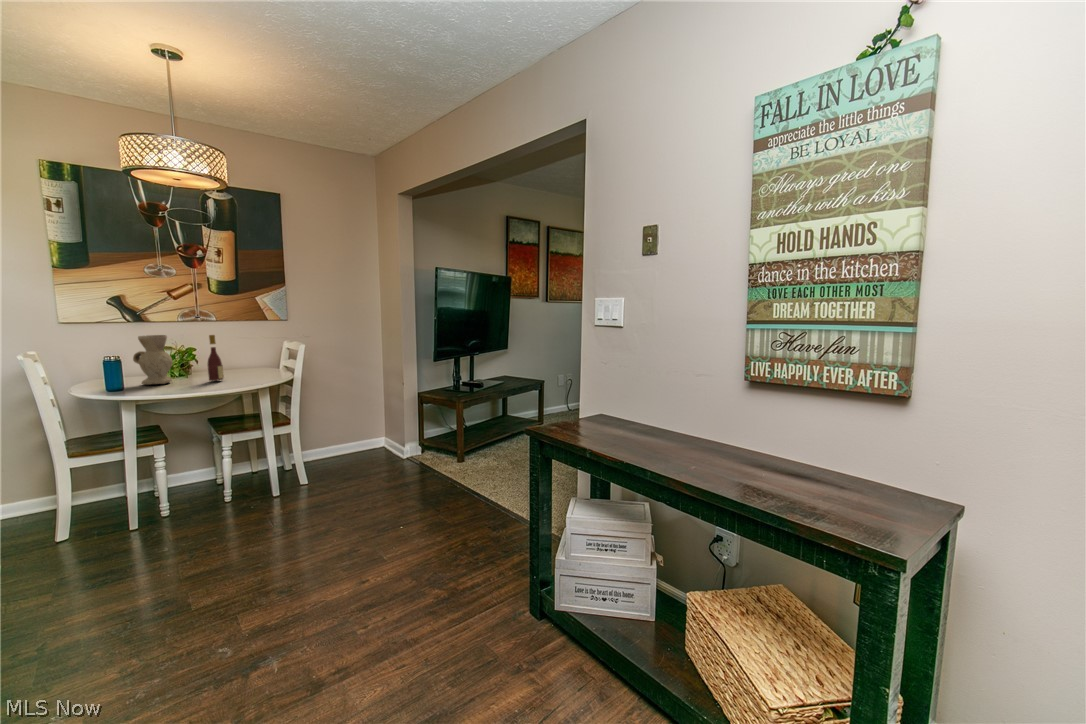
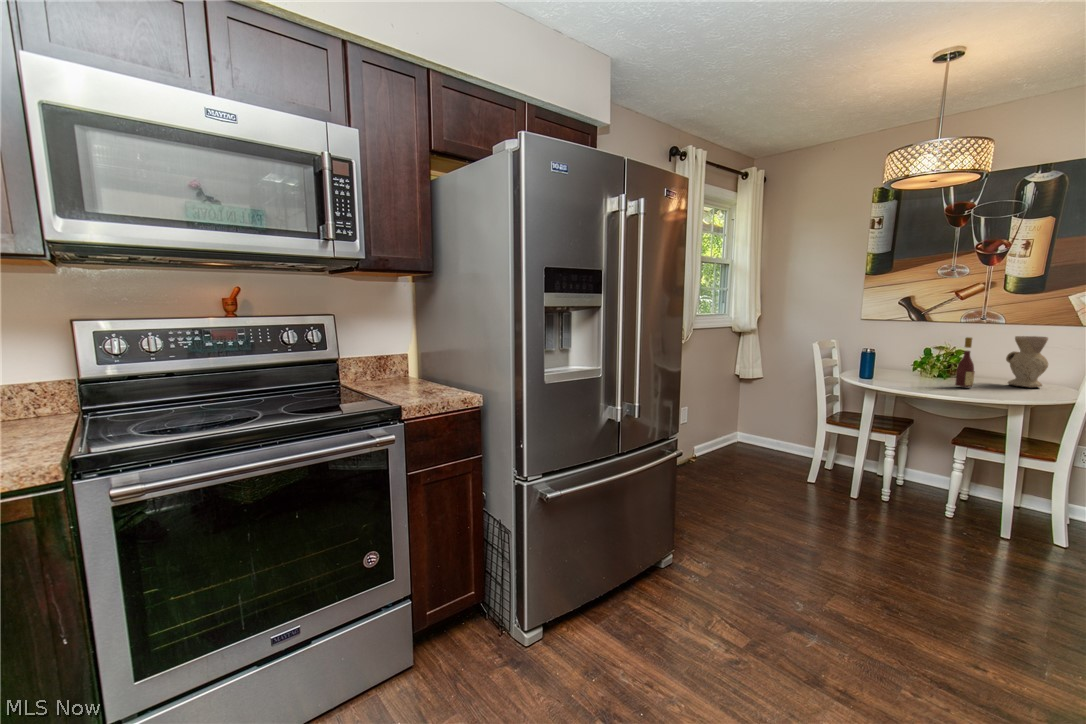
vase: present [133,335,172,385] -> present [1006,336,1048,387]

